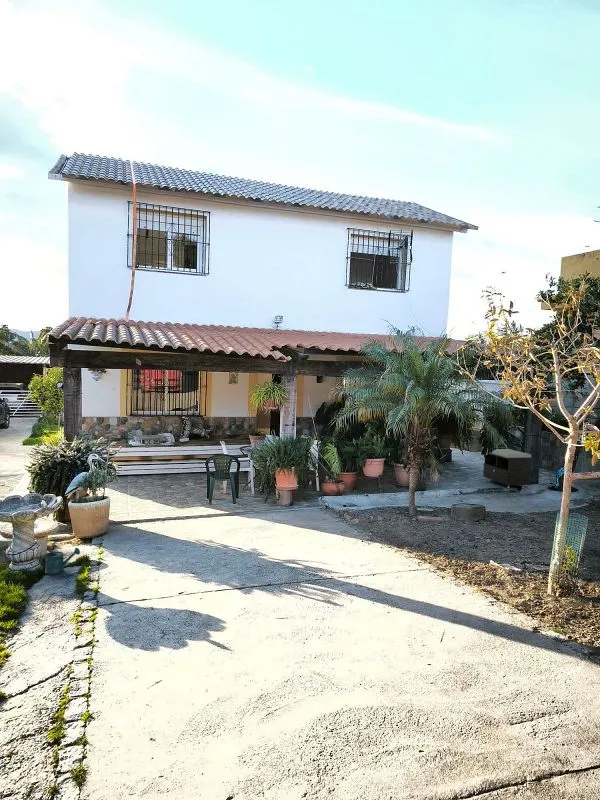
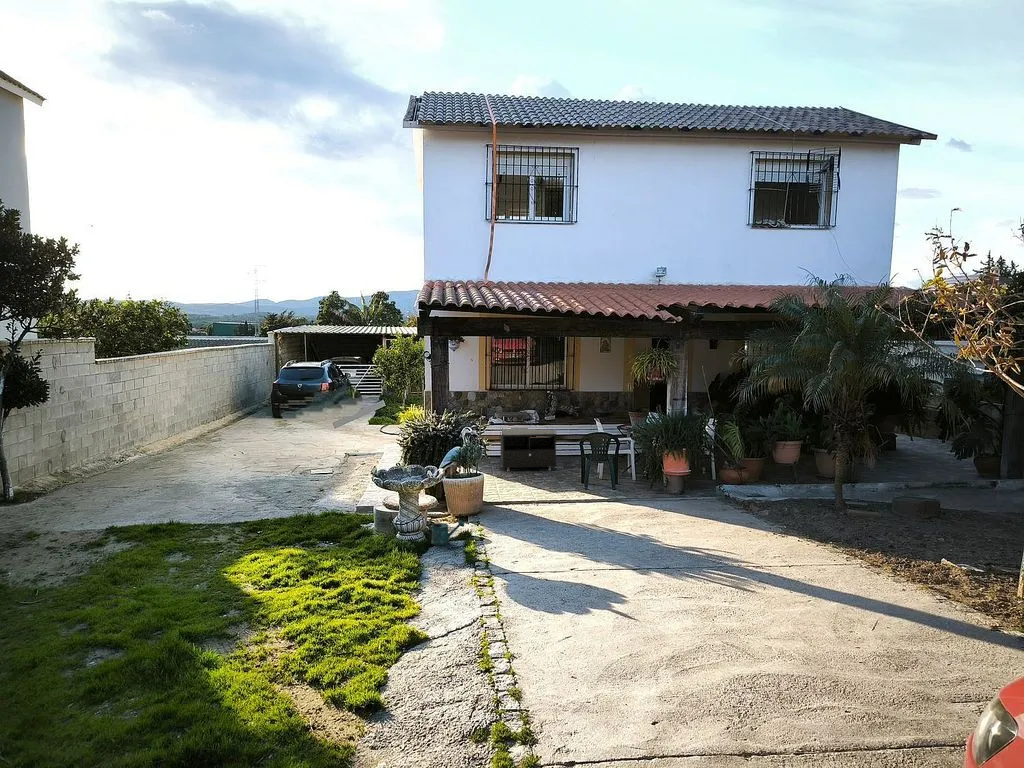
storage bench: present [483,449,531,488] -> present [500,428,556,471]

